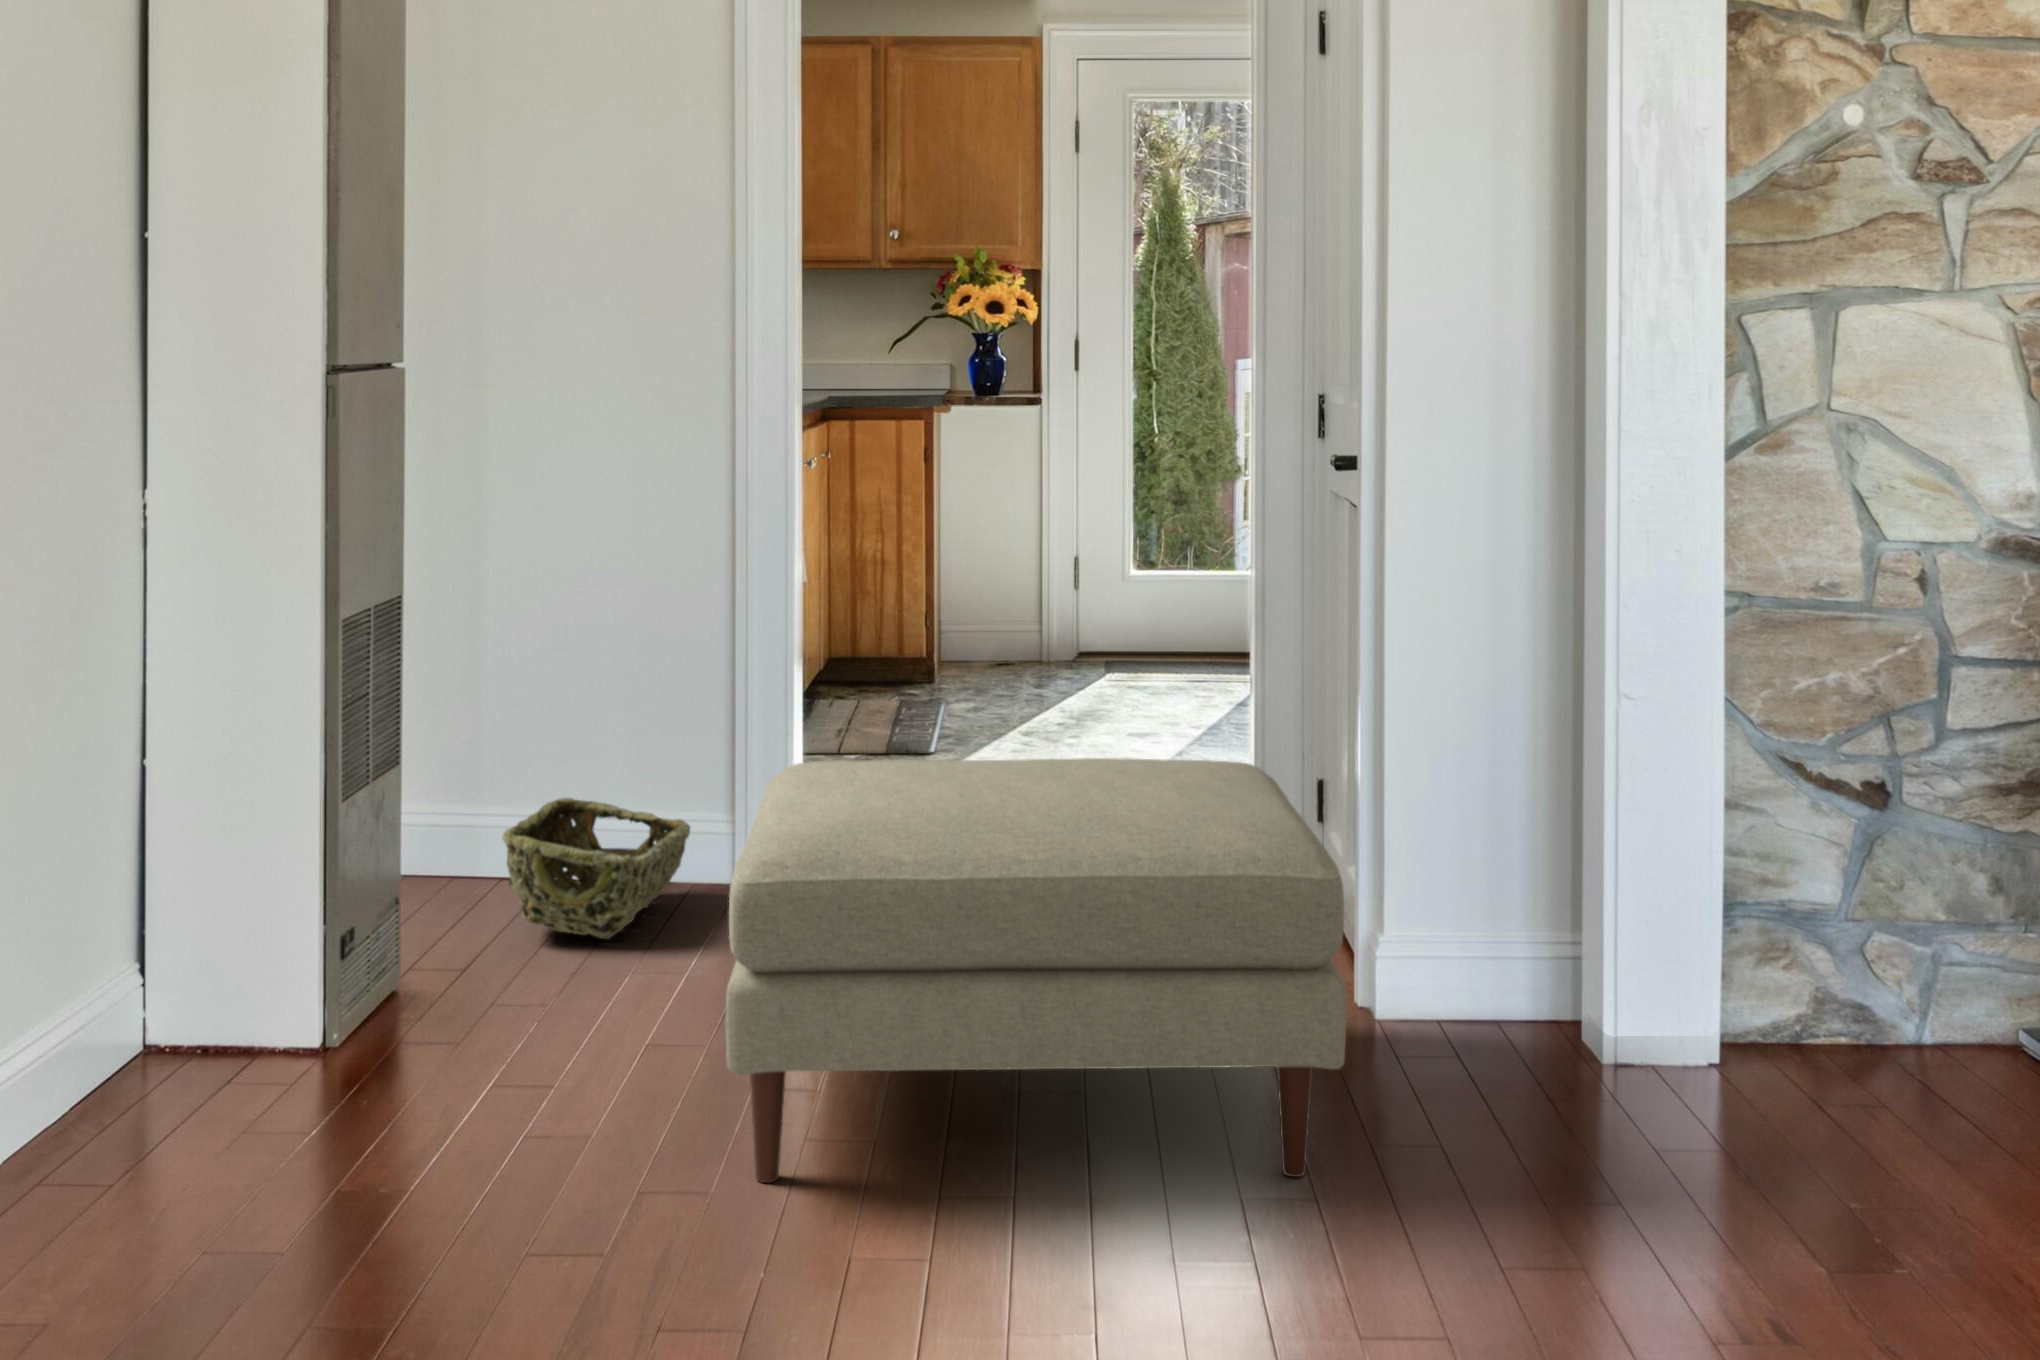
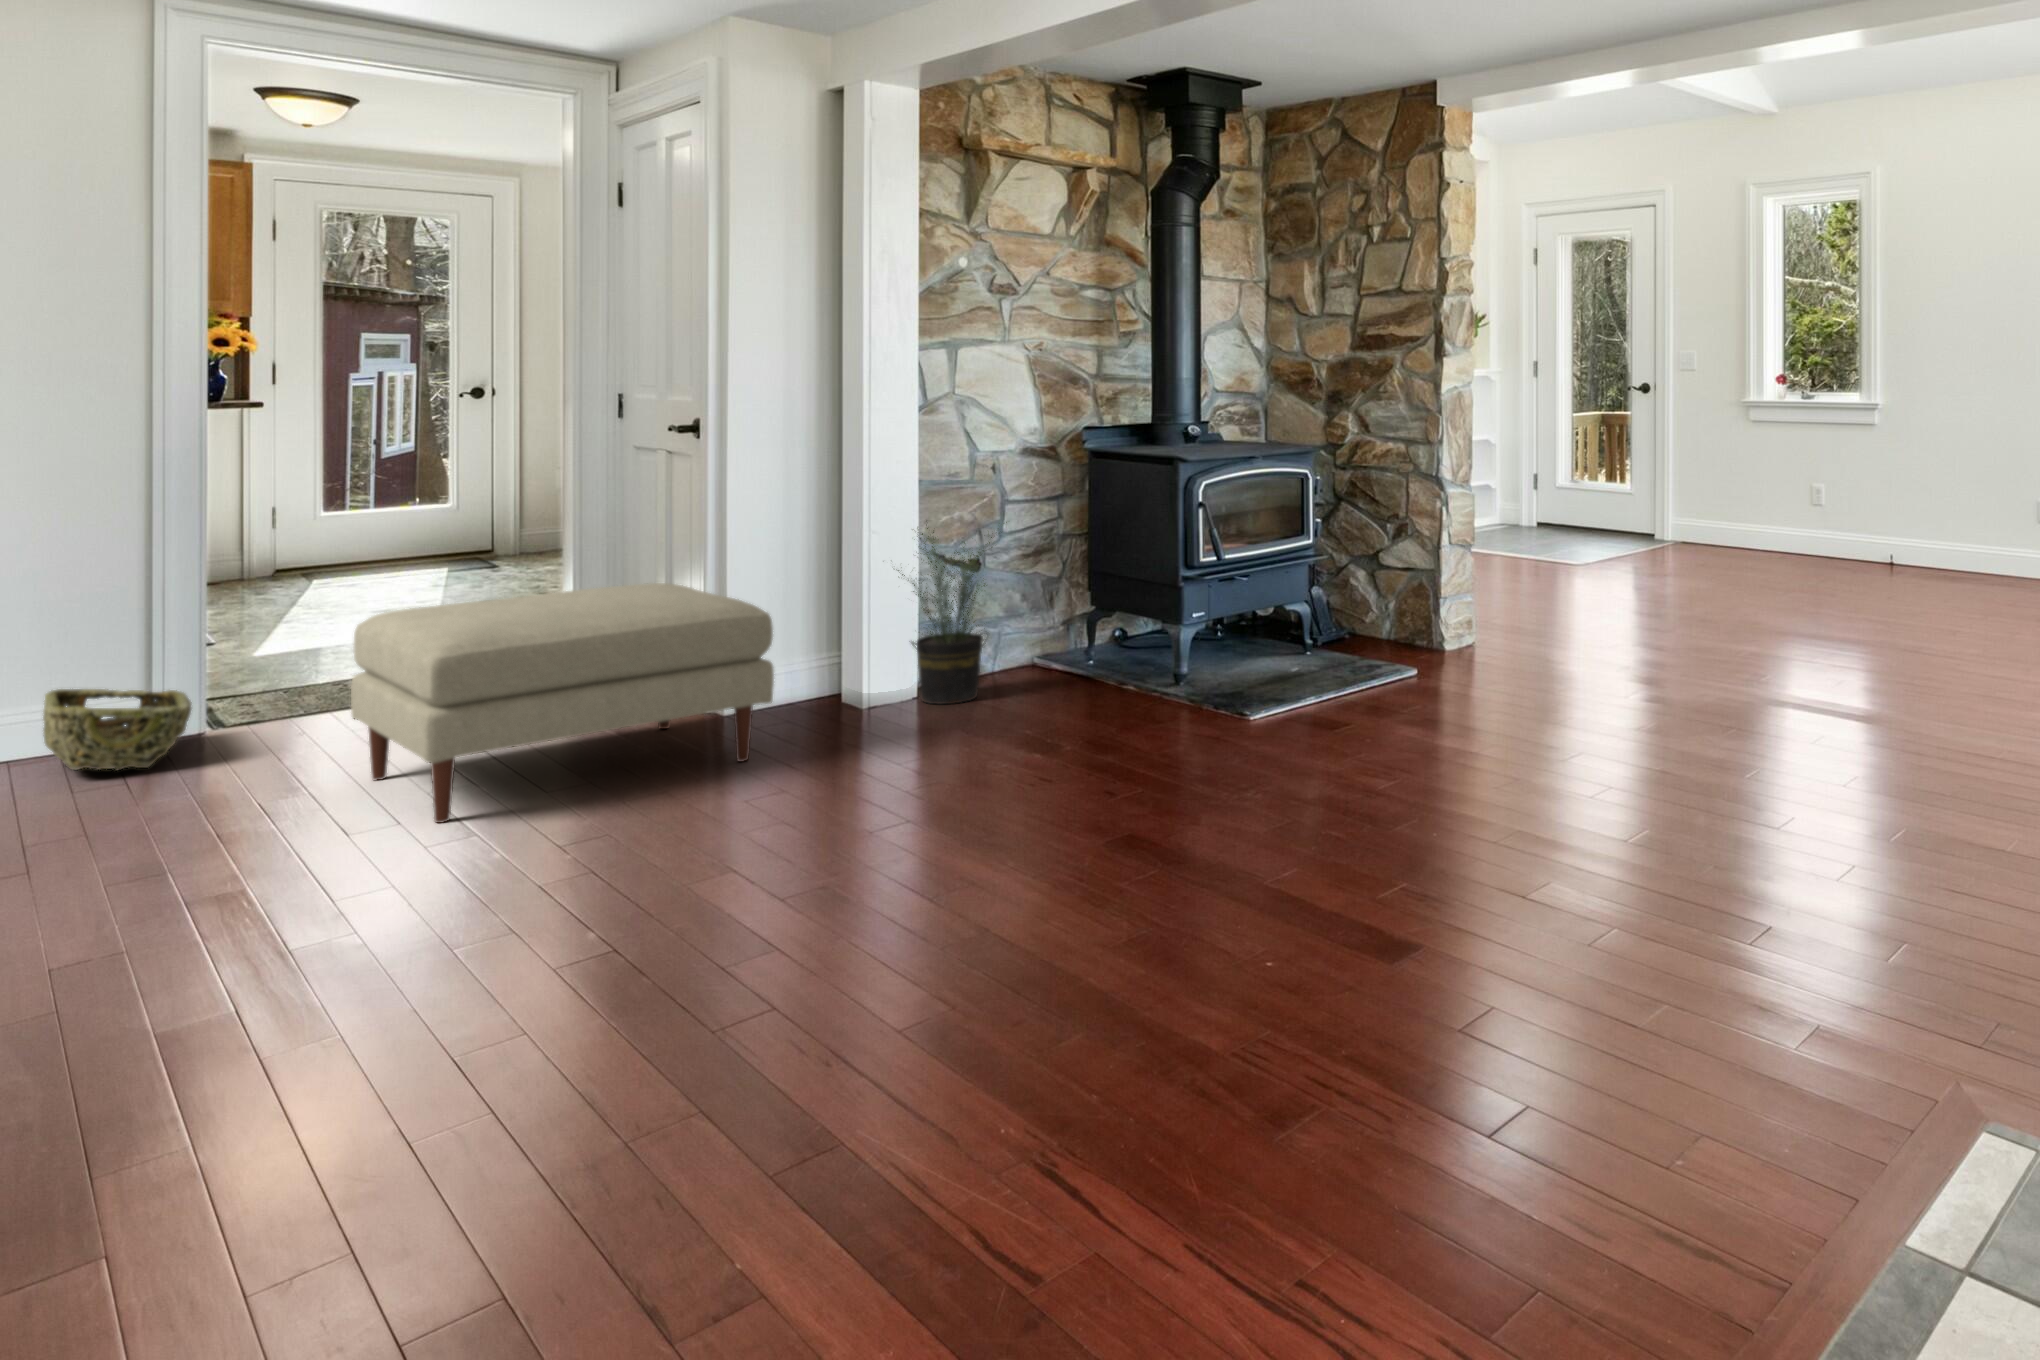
potted plant: none [1642,682,1934,1121] -> present [897,522,1007,704]

